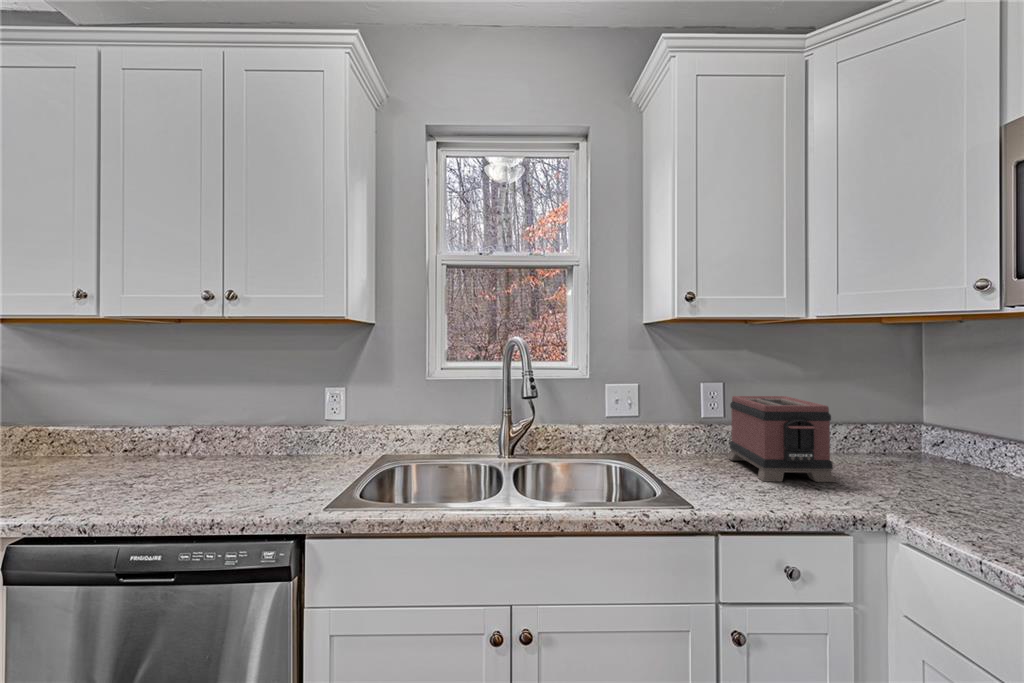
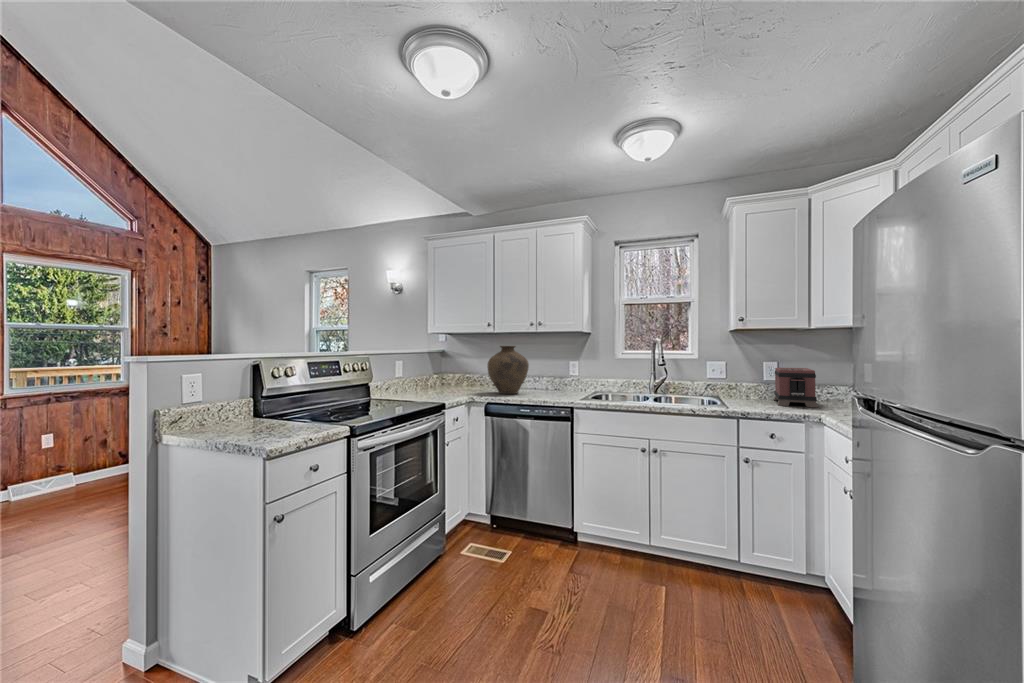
vase: none [70,354,204,488] -> present [487,346,529,394]

